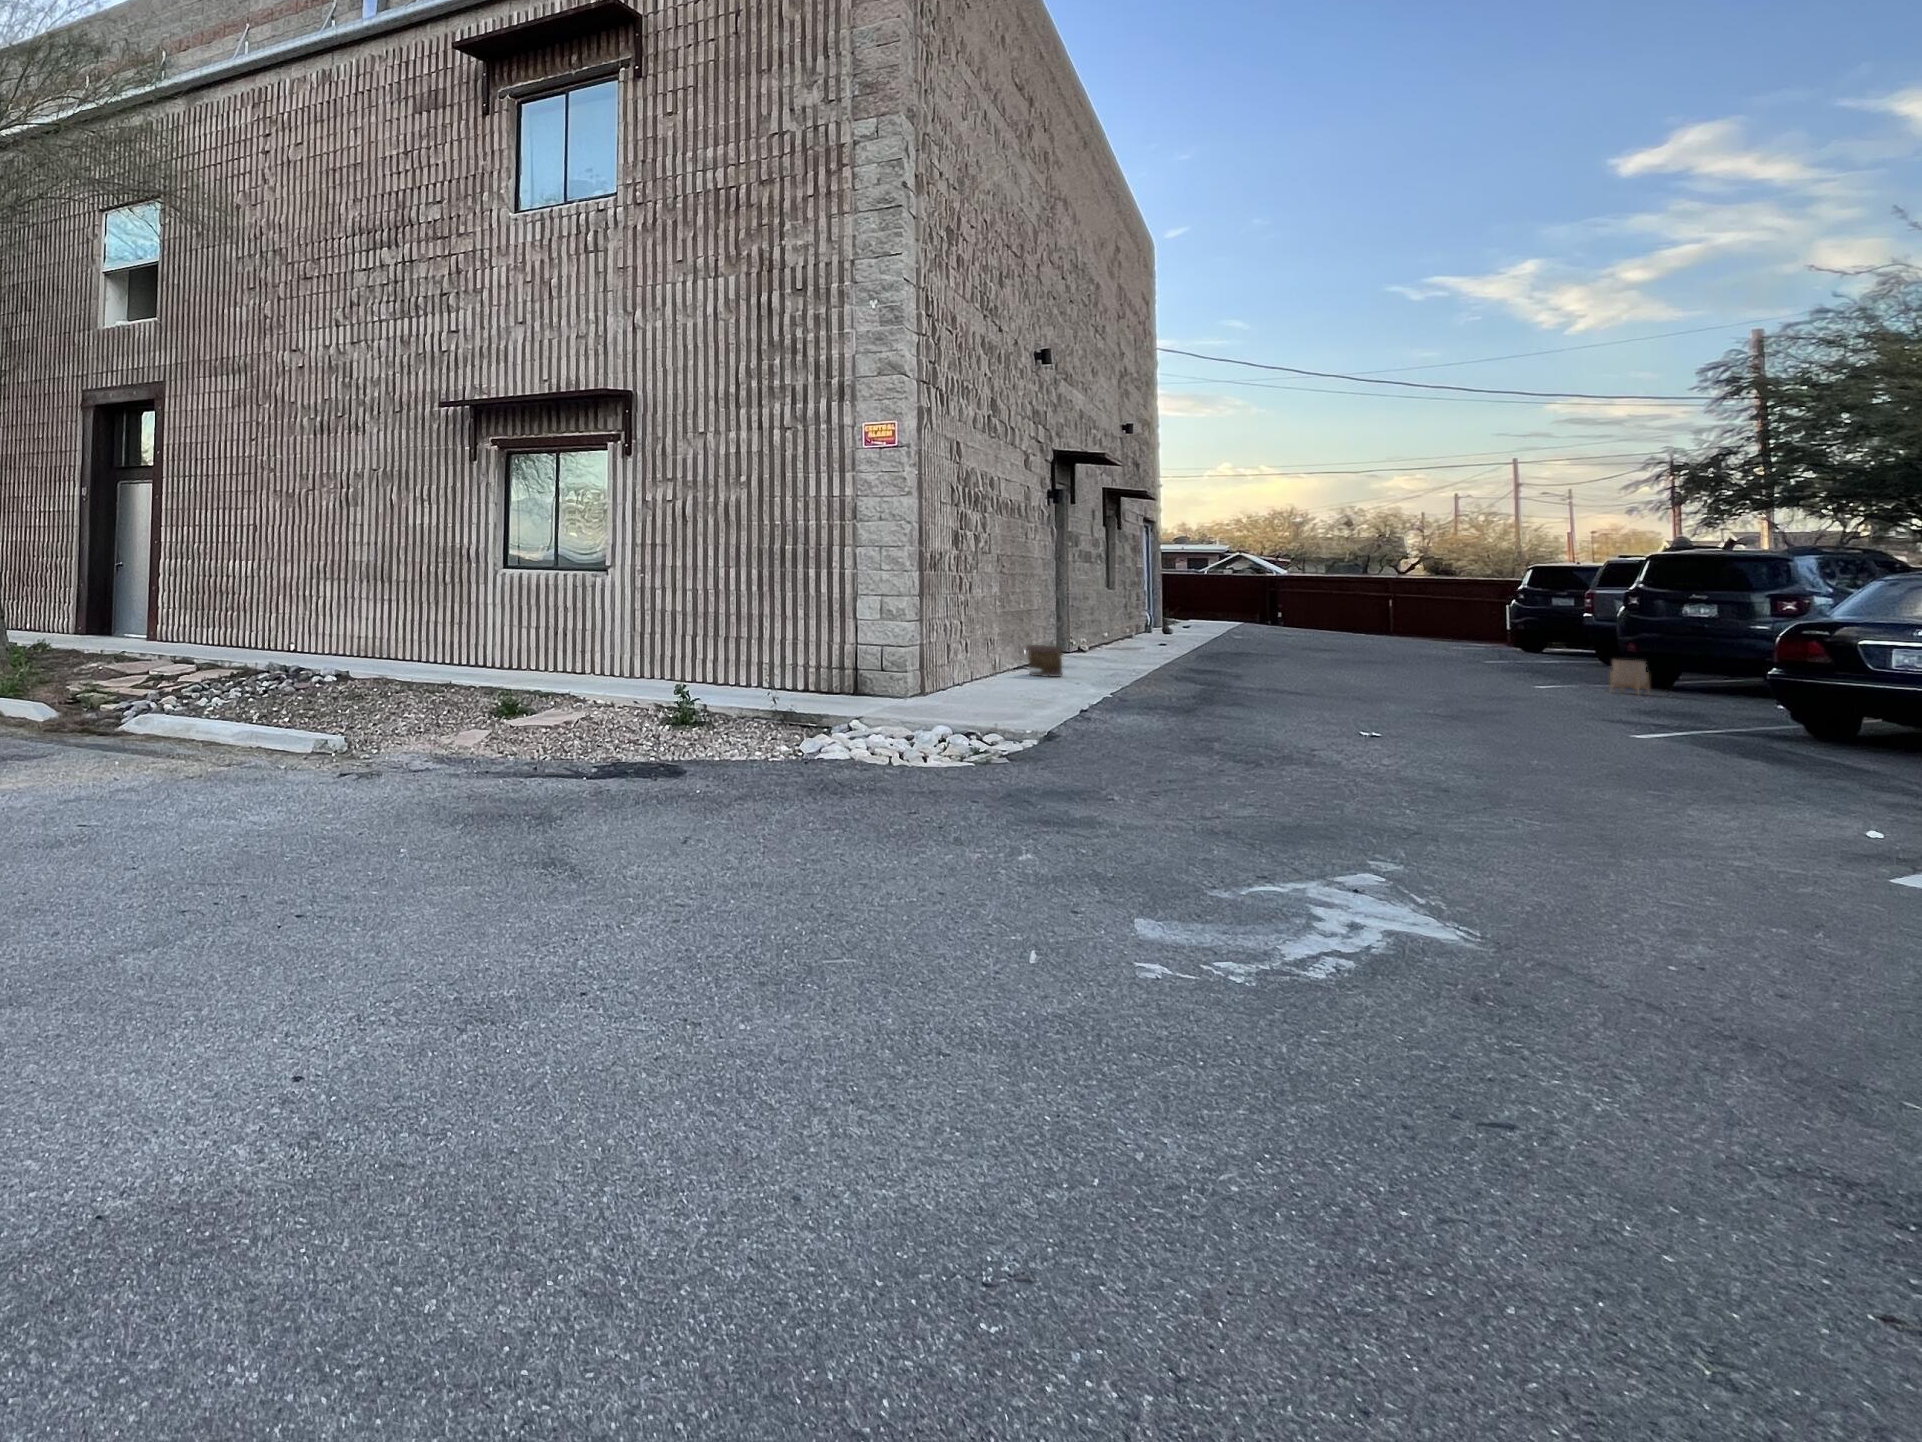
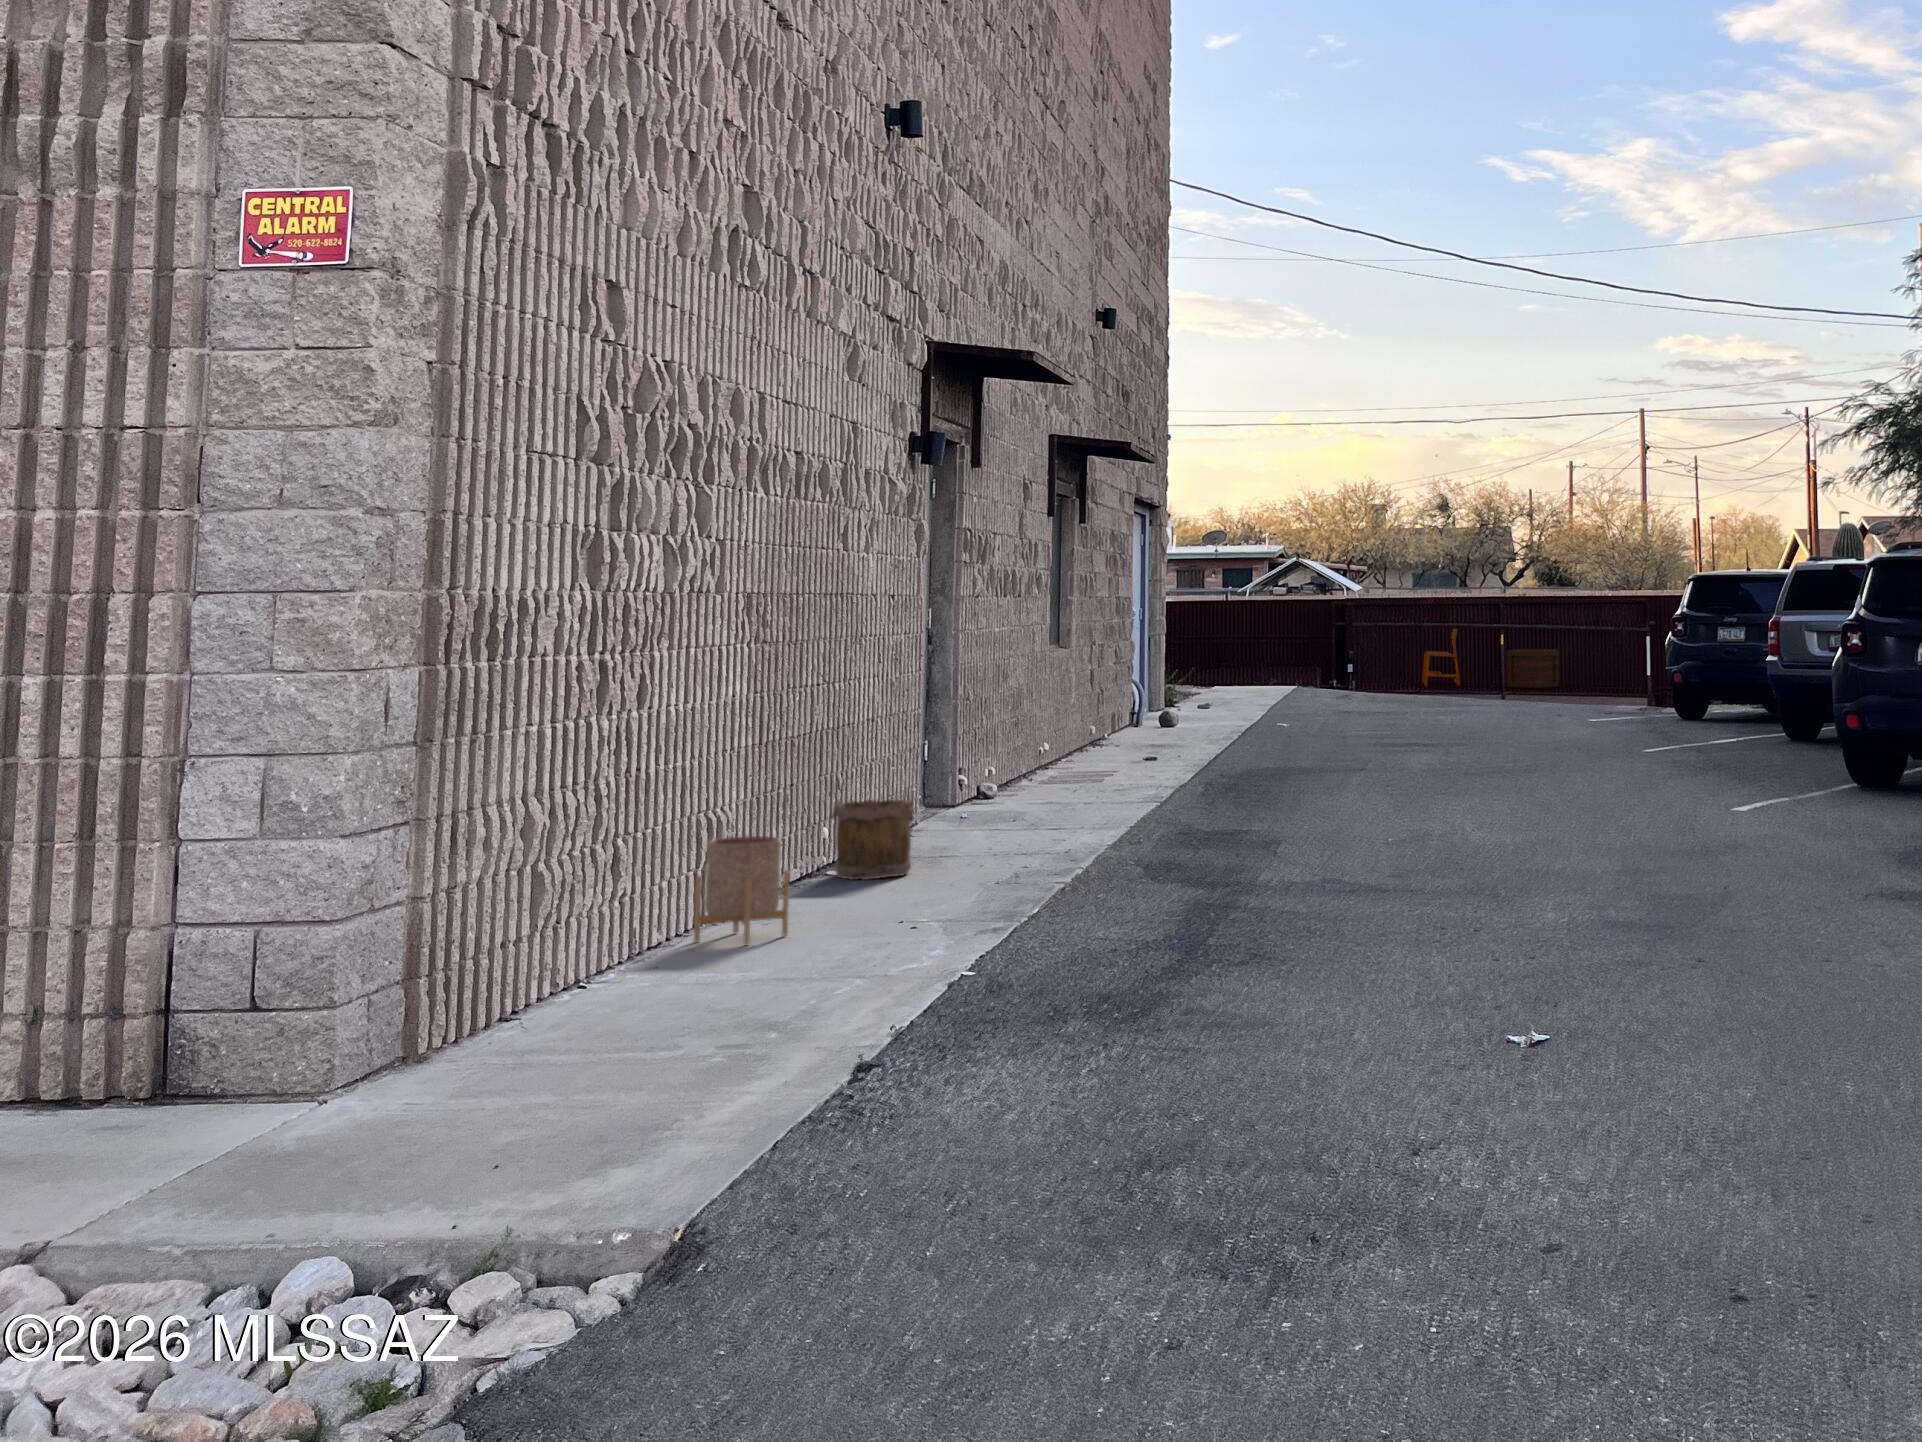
bench: none [1347,600,1376,635] -> present [1422,629,1460,686]
wooden crate: none [1412,615,1455,640] -> present [1507,649,1559,688]
planter: present [1610,660,1650,693] -> present [694,836,790,946]

